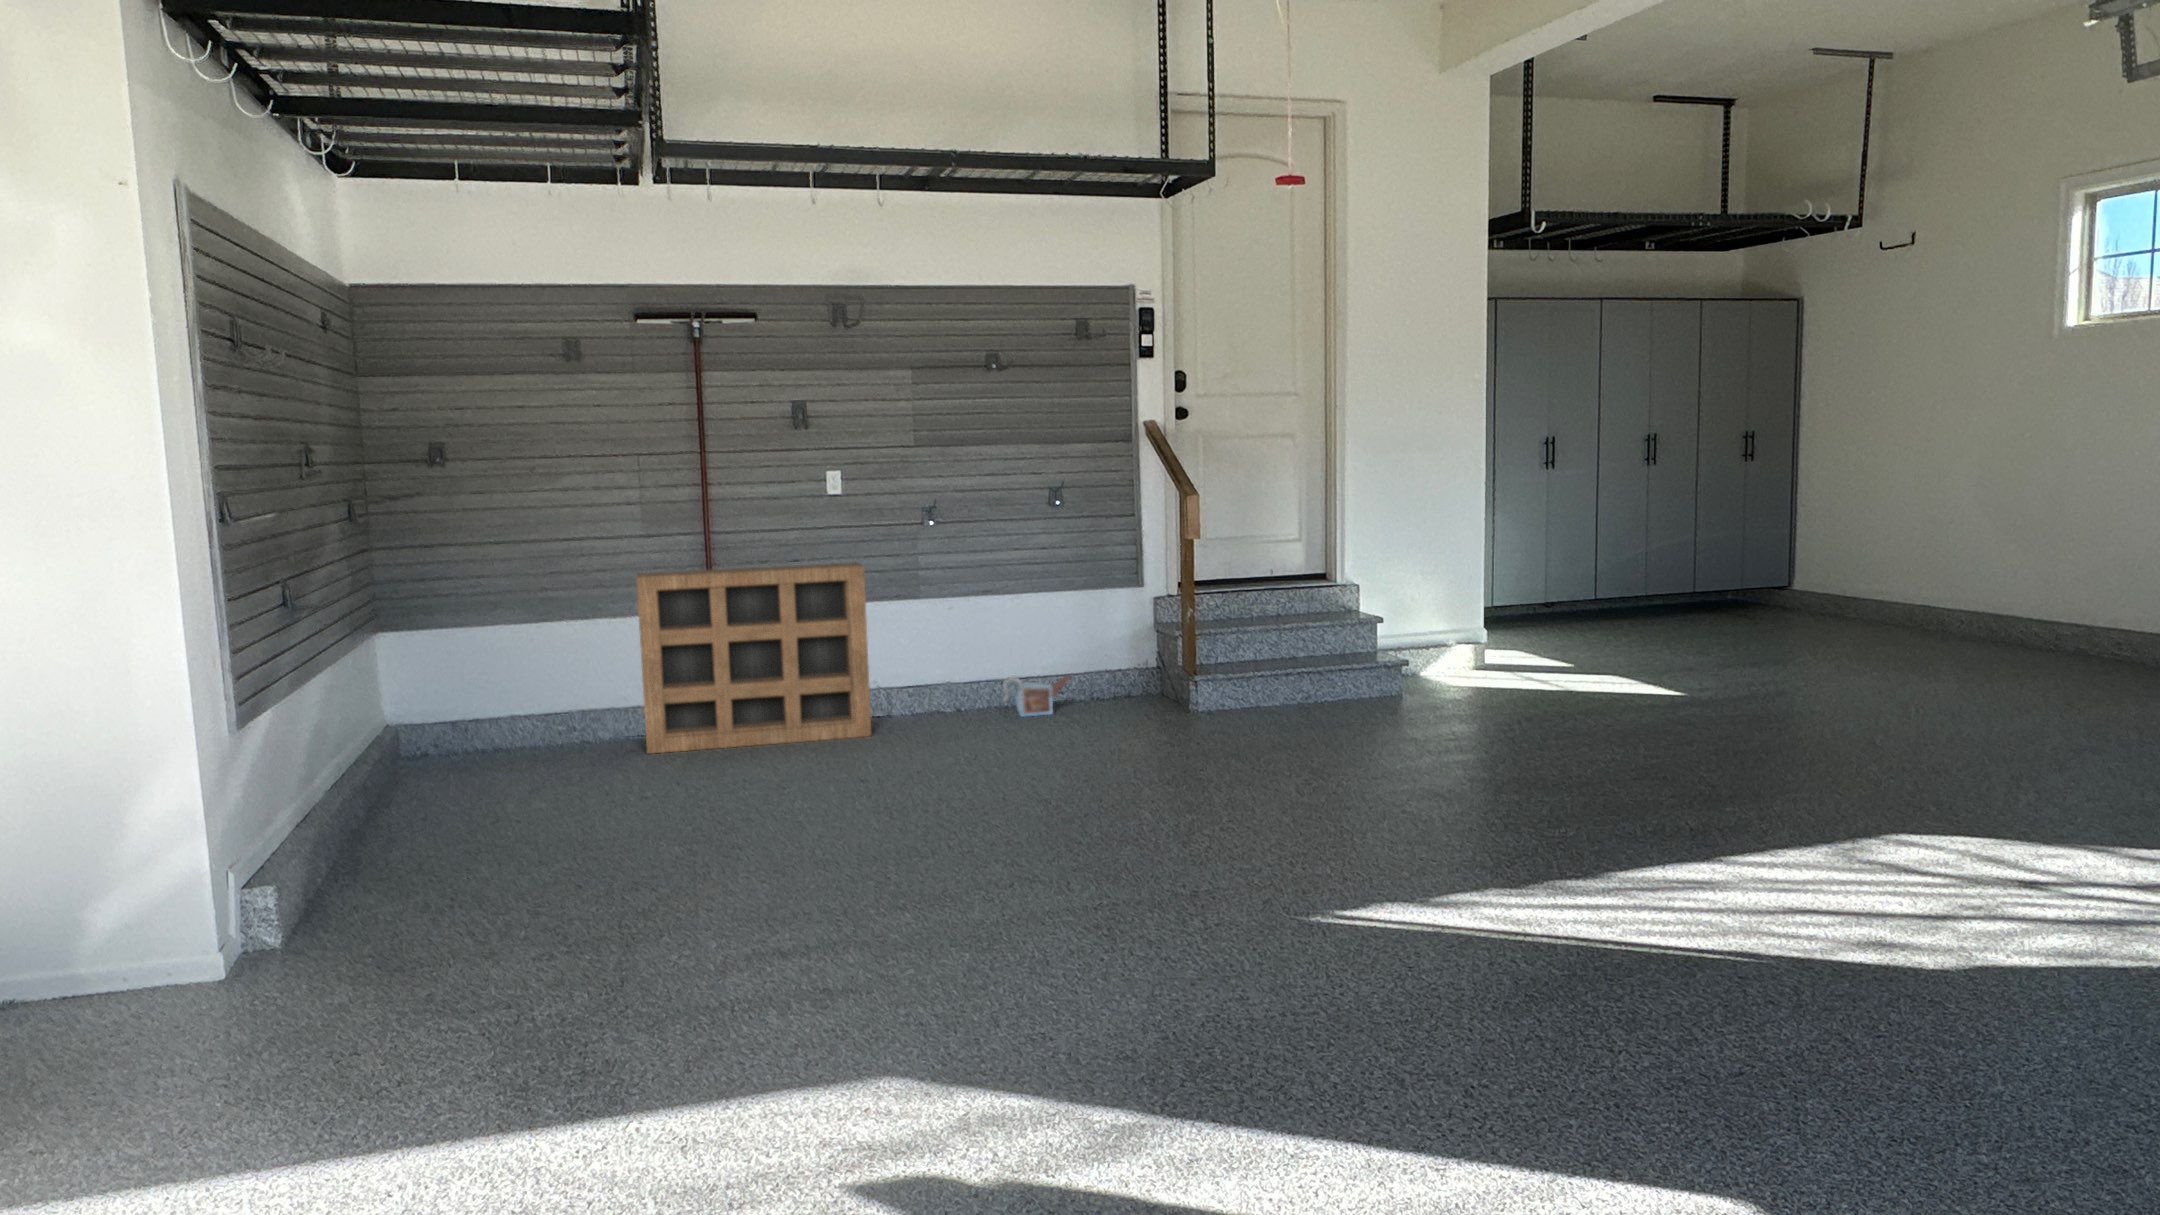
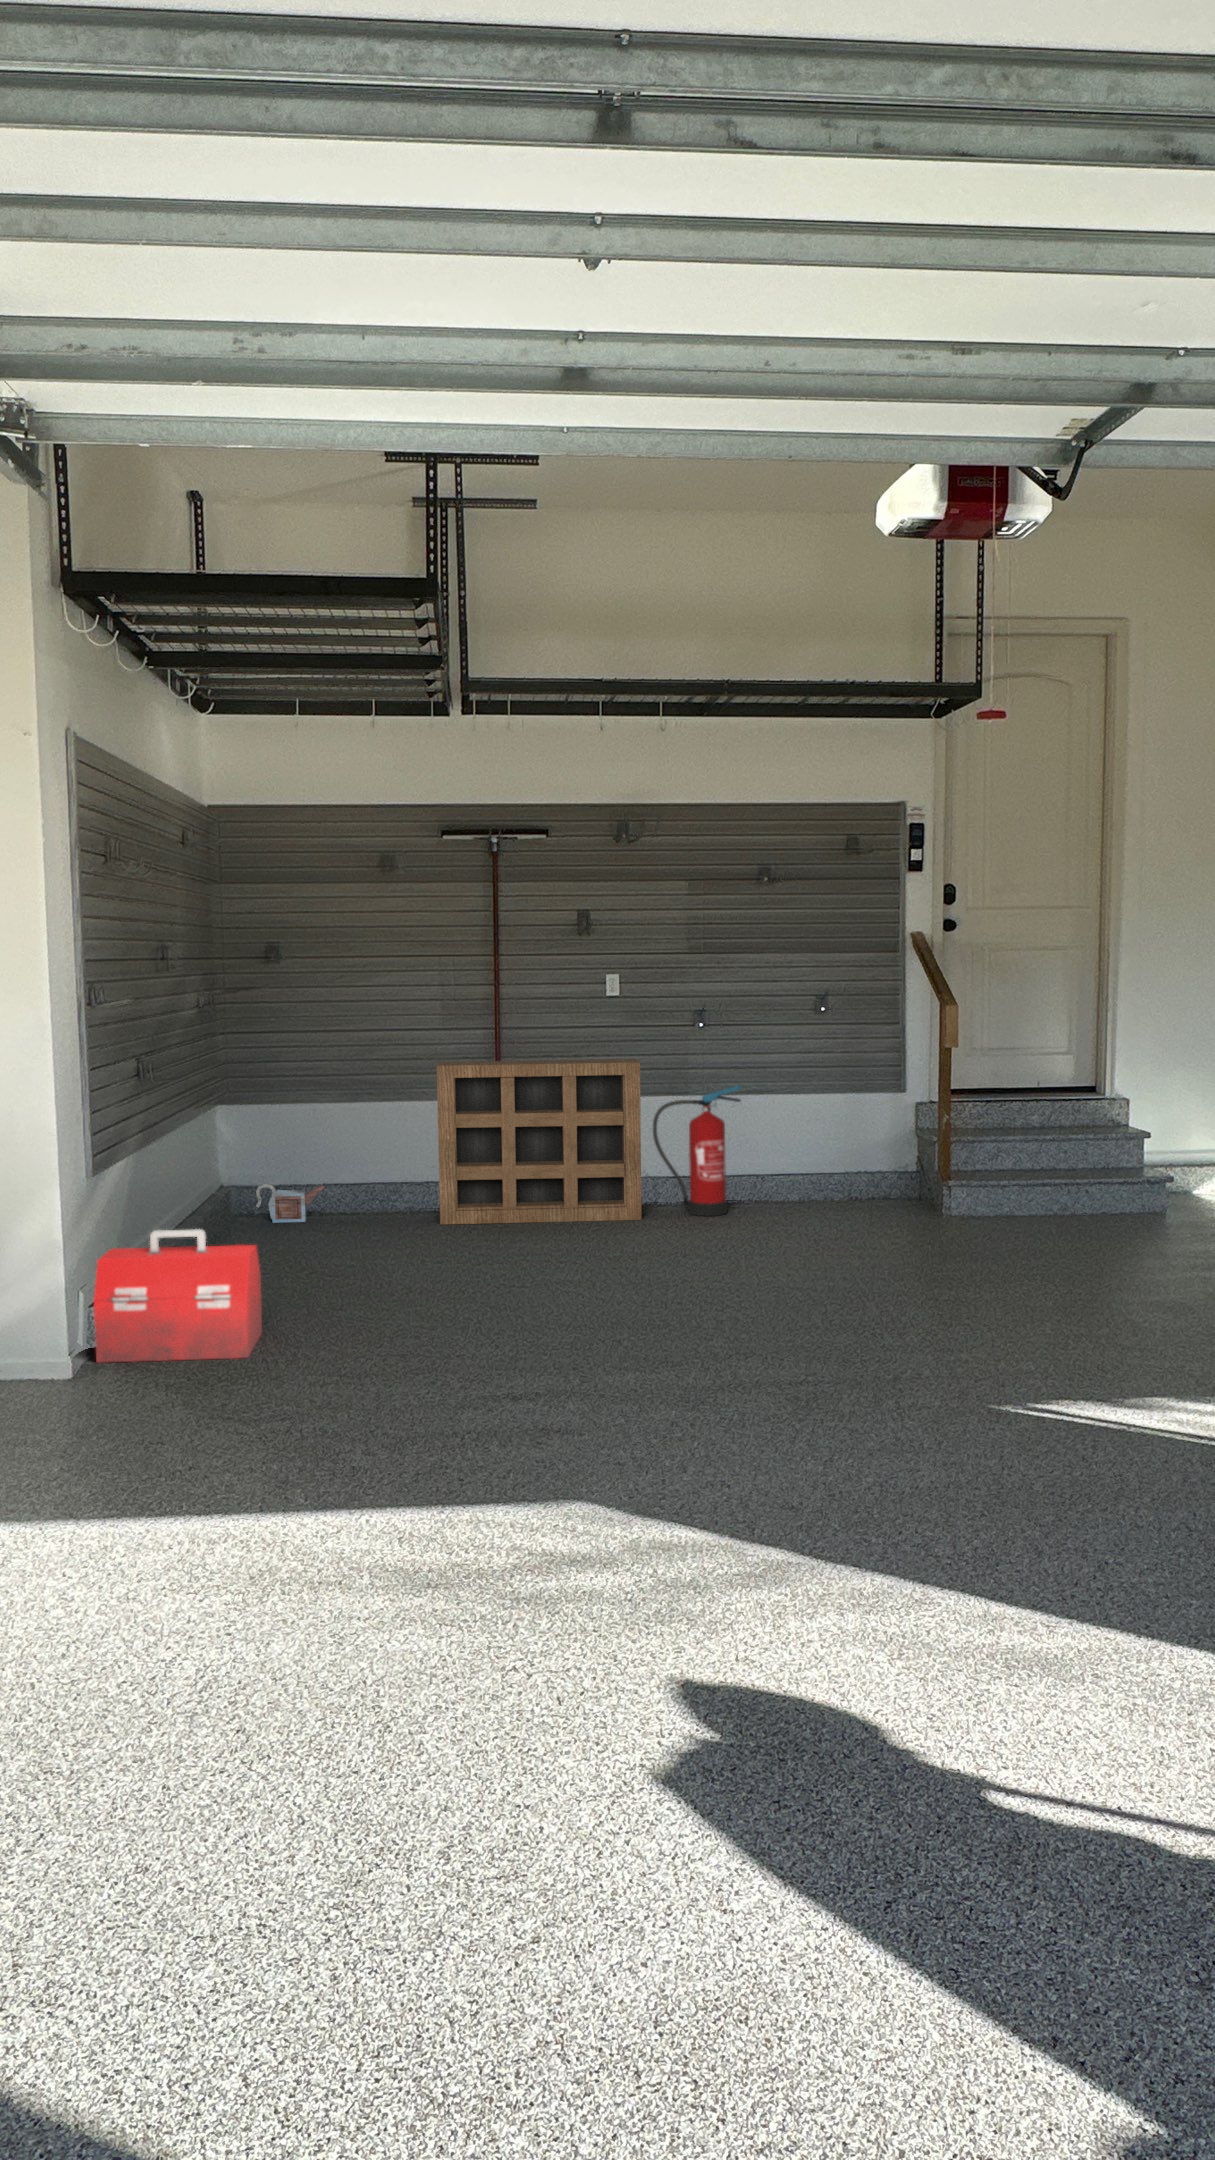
fire extinguisher: none [879,587,973,728] -> present [653,1086,741,1216]
watering can: present [1003,675,1070,717] -> present [256,1184,326,1223]
toolbox: none [250,781,461,949] -> present [94,1229,262,1363]

